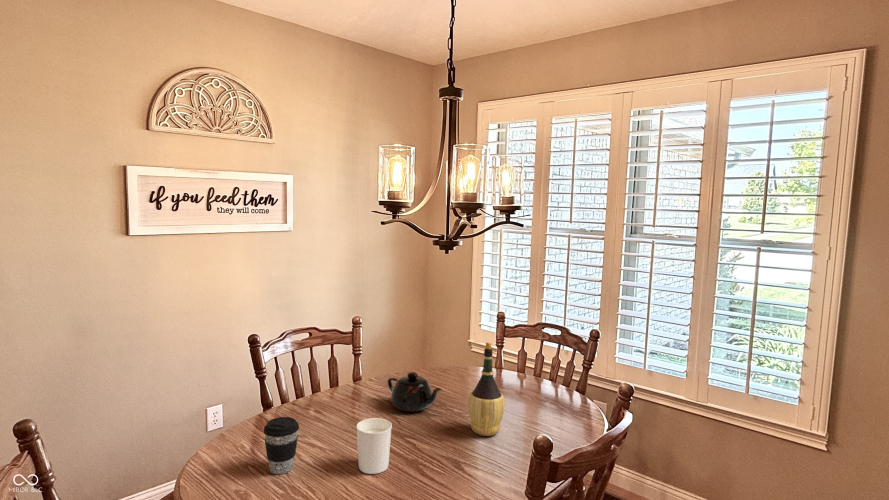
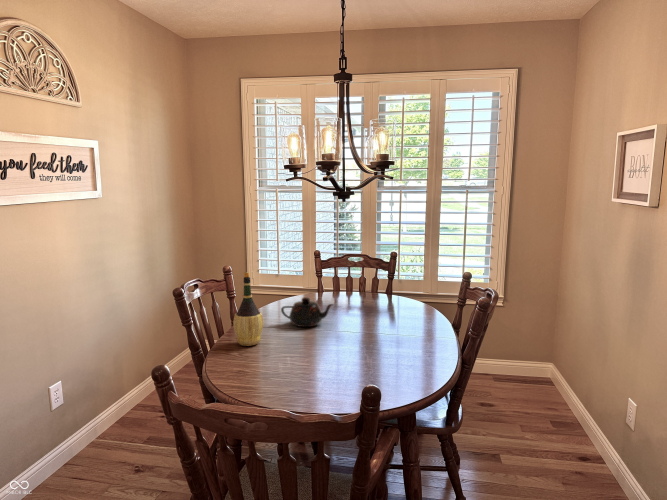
wine bottle: present [468,343,505,436] -> present [233,272,263,346]
coffee cup: present [264,417,299,474] -> none [272,332,299,374]
candle holder: present [356,418,392,474] -> none [329,321,355,359]

